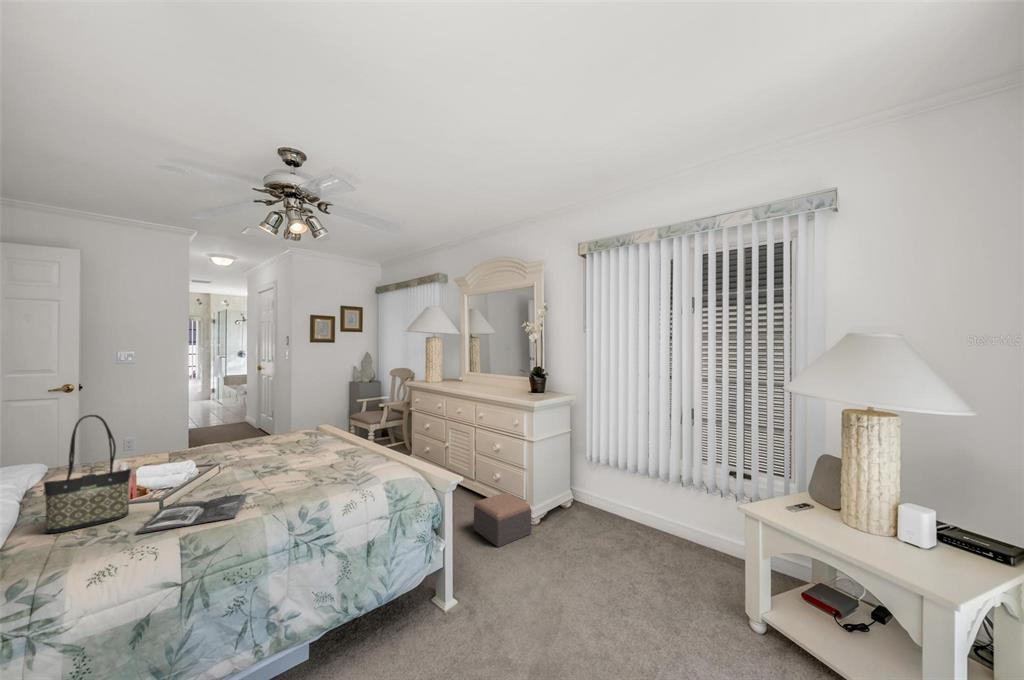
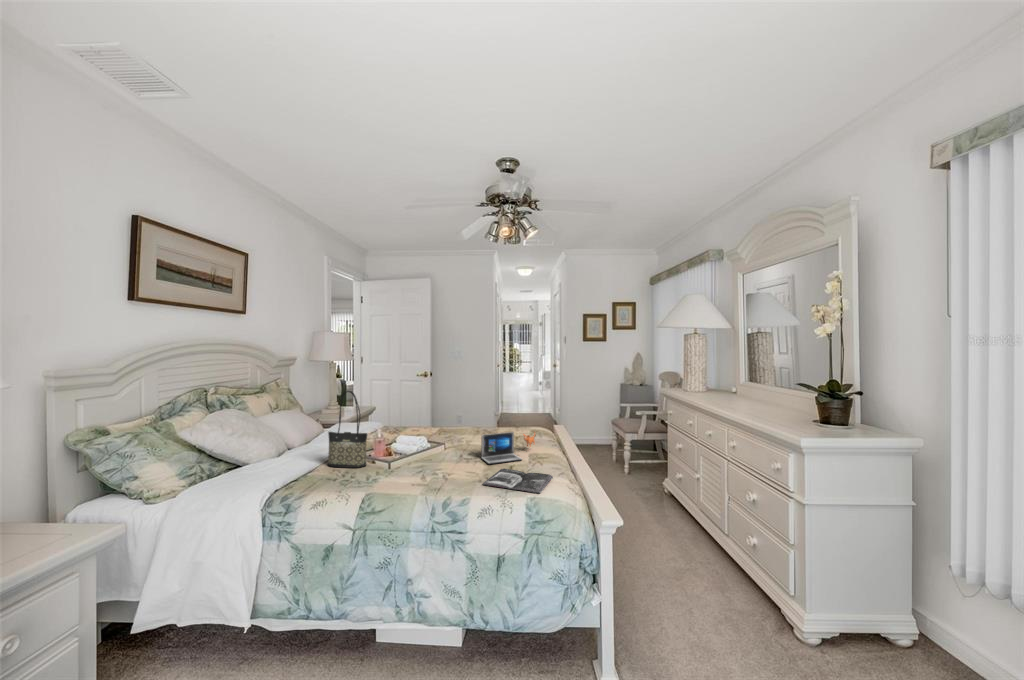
laptop: none [290,431,338,470] -> present [481,432,535,464]
footstool: present [474,493,531,547] -> none [694,561,783,647]
magazine: present [139,494,247,533] -> present [483,469,553,493]

